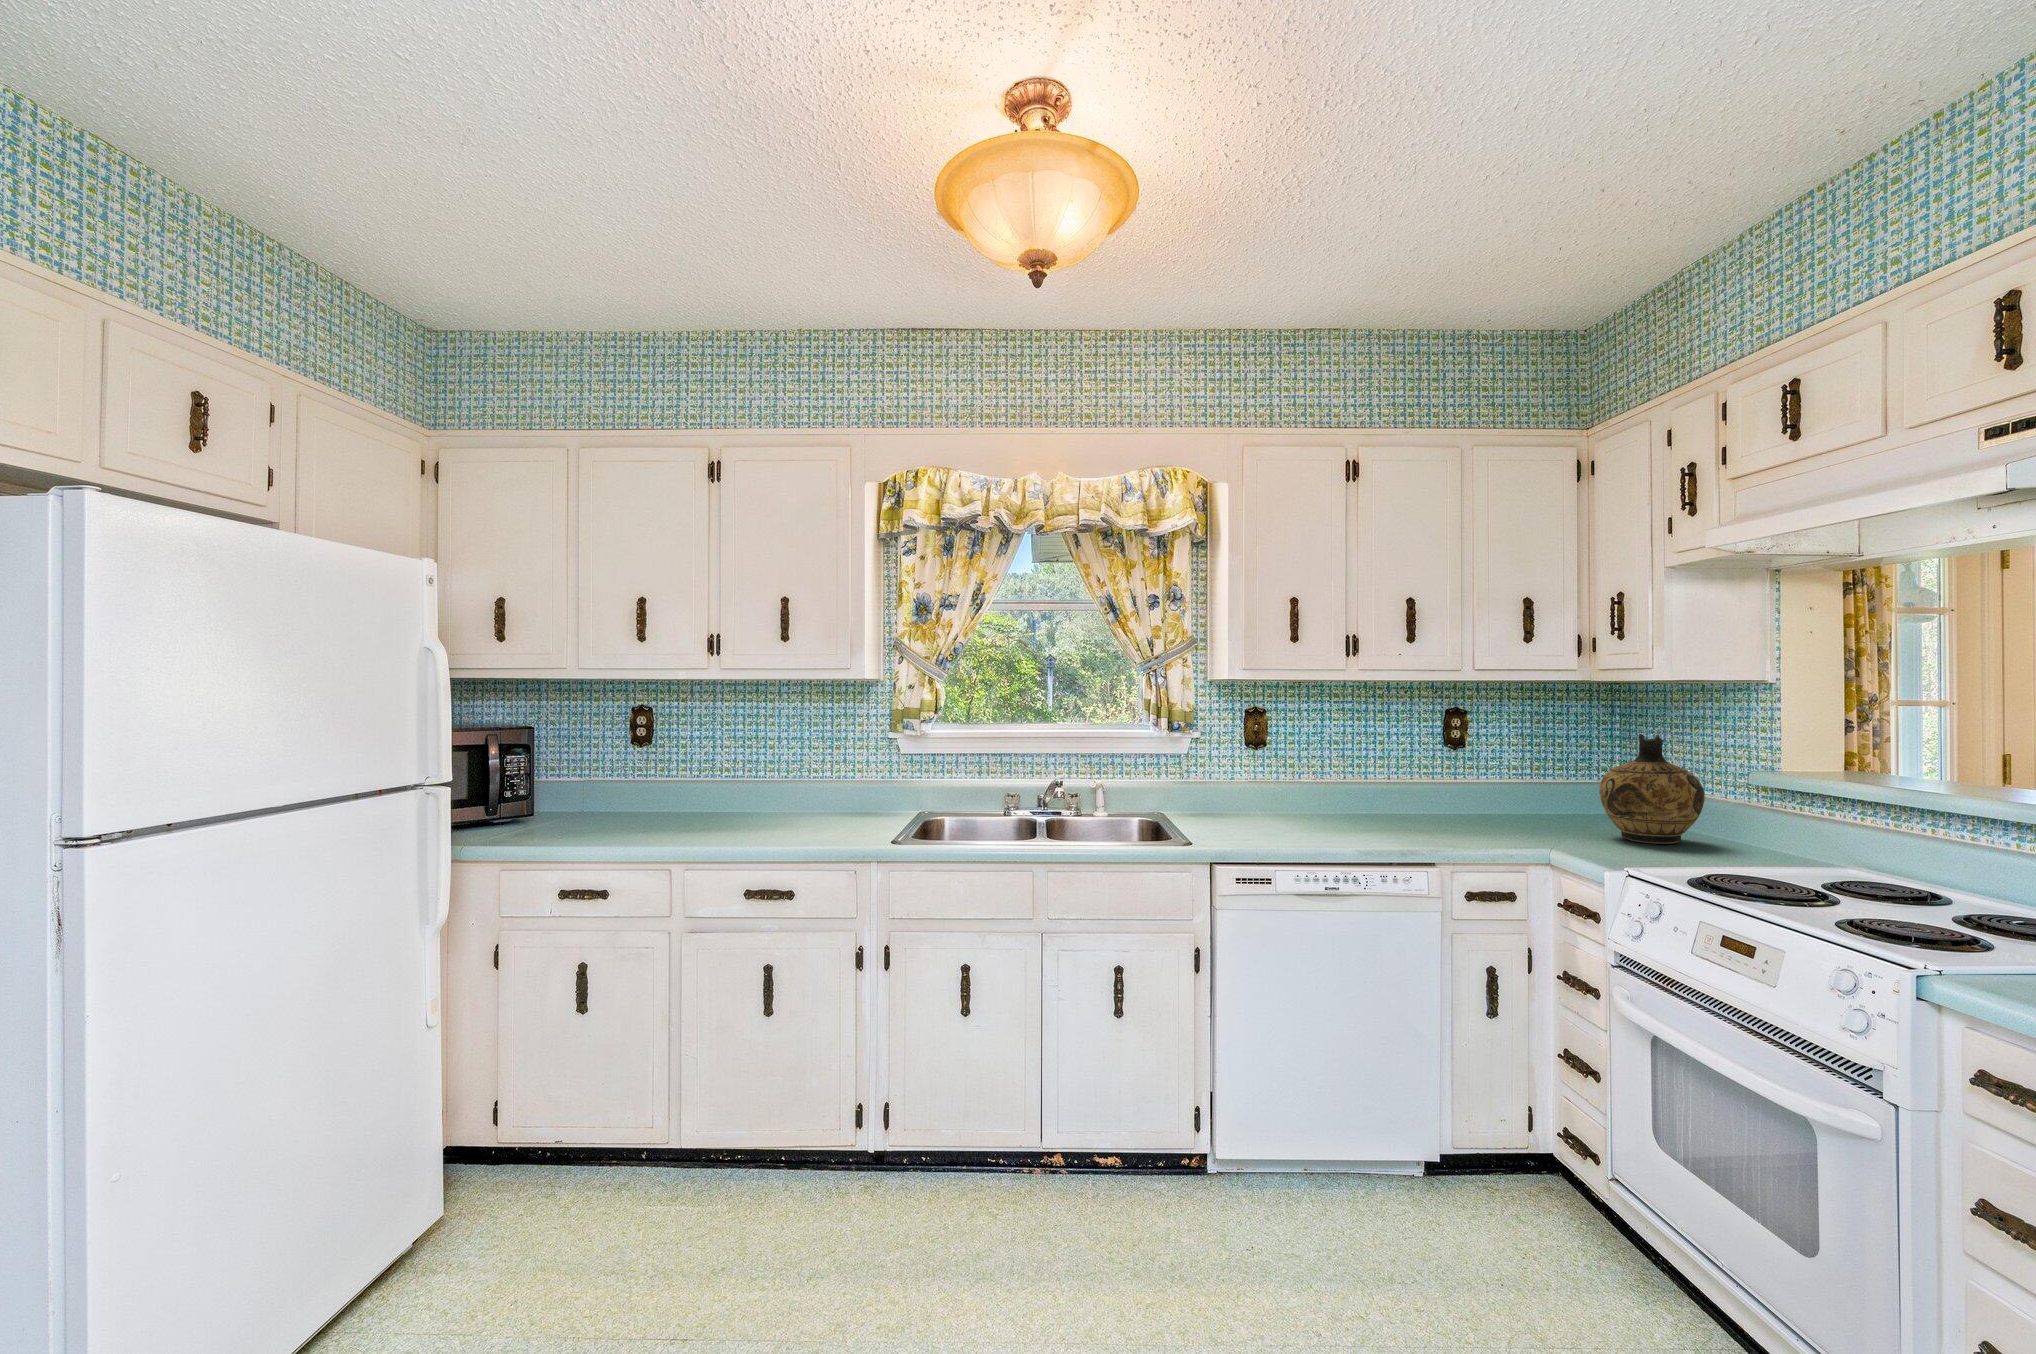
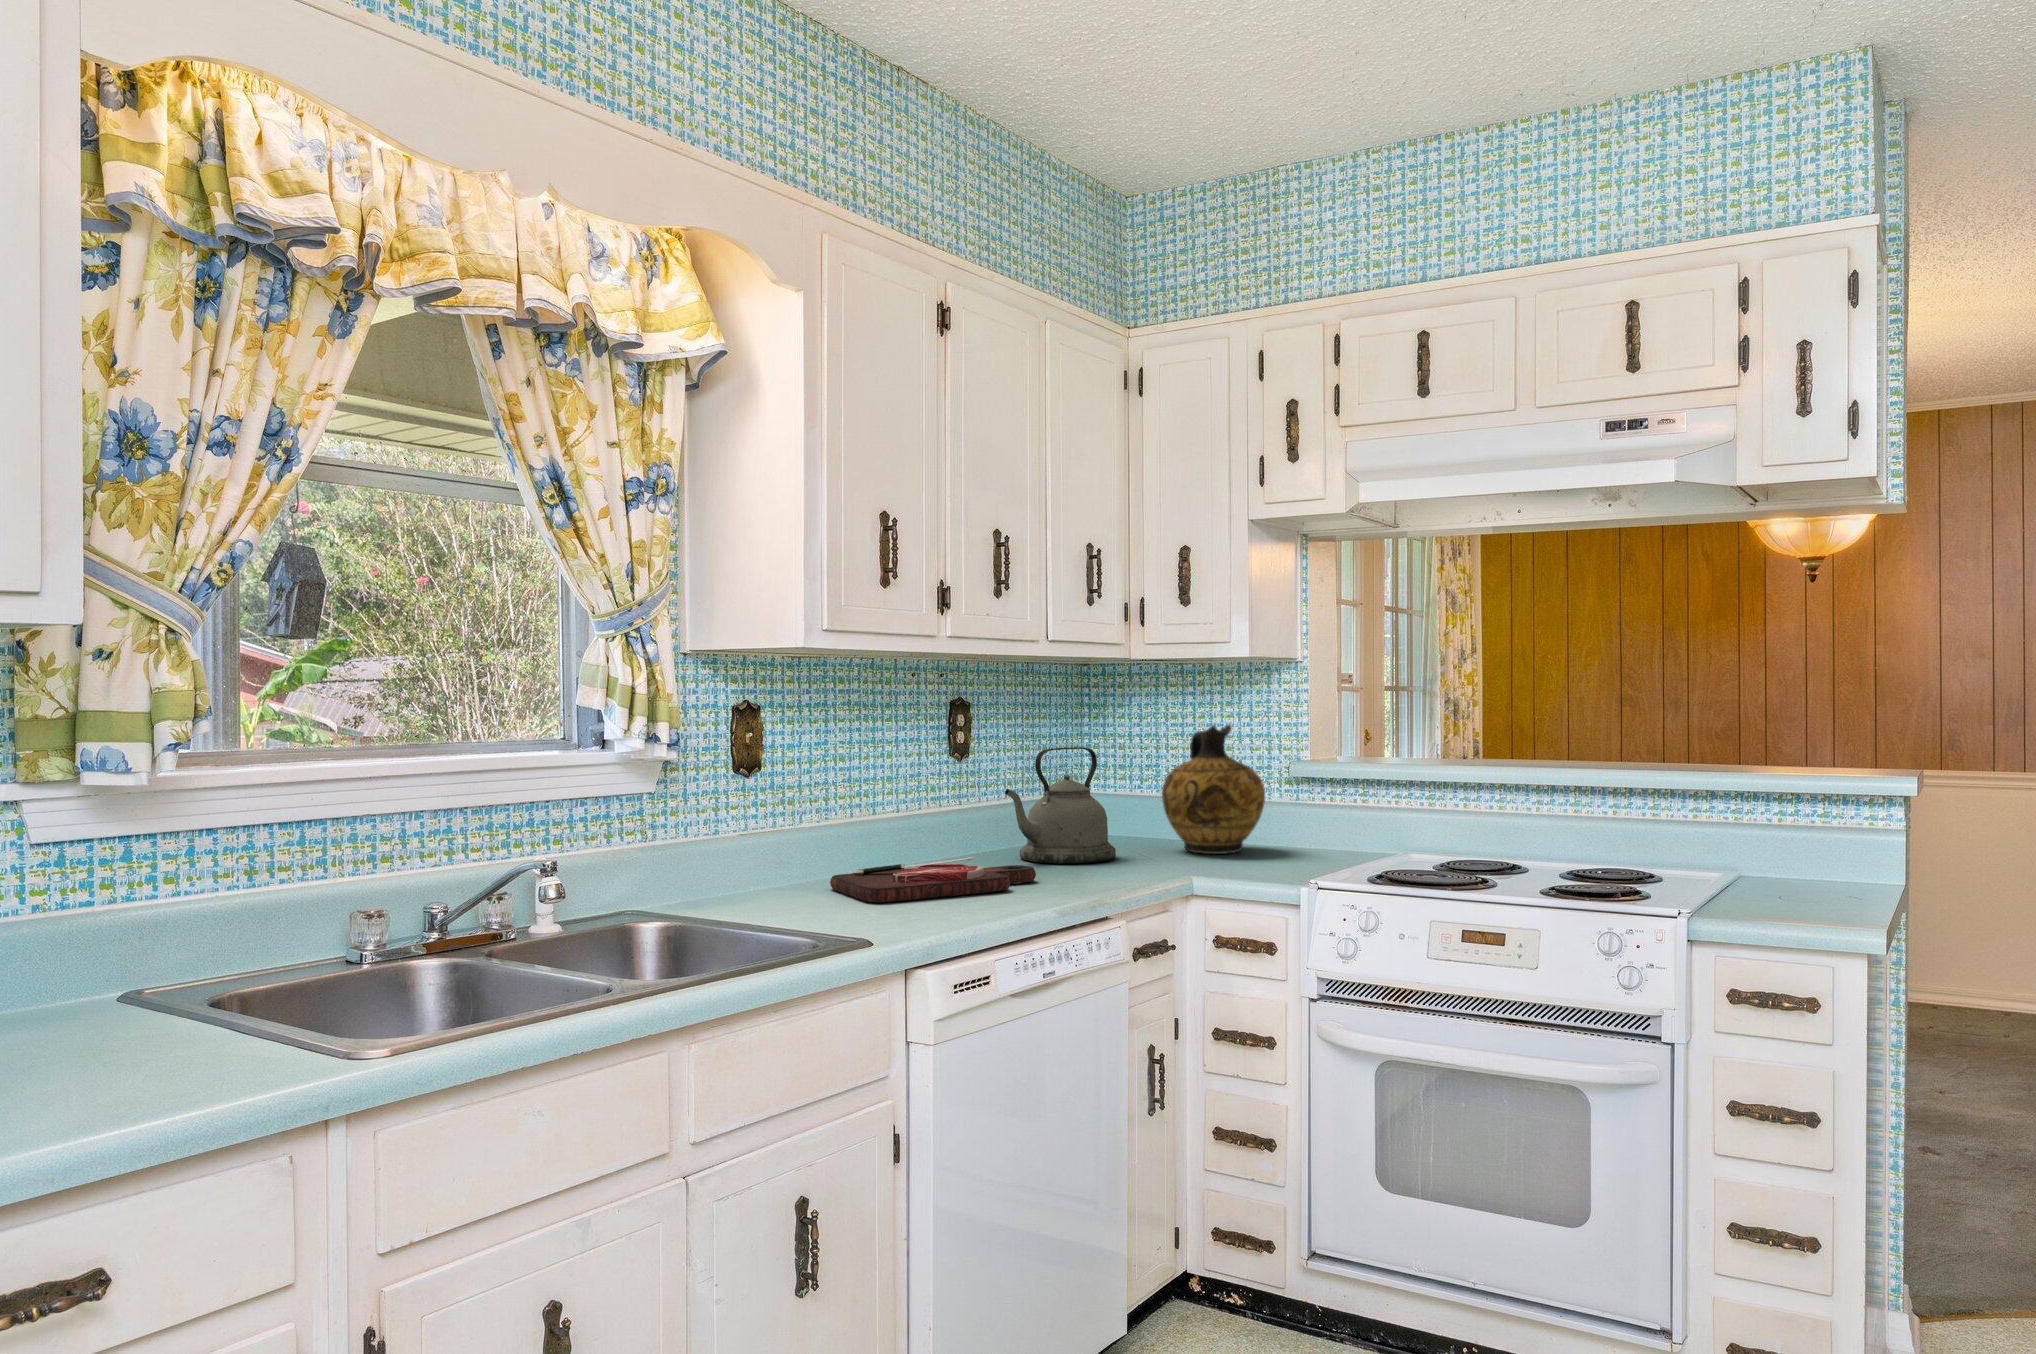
kettle: none [1439,745,1546,833] -> present [1005,747,1116,863]
cutting board: none [1272,812,1418,836] -> present [830,857,1036,902]

